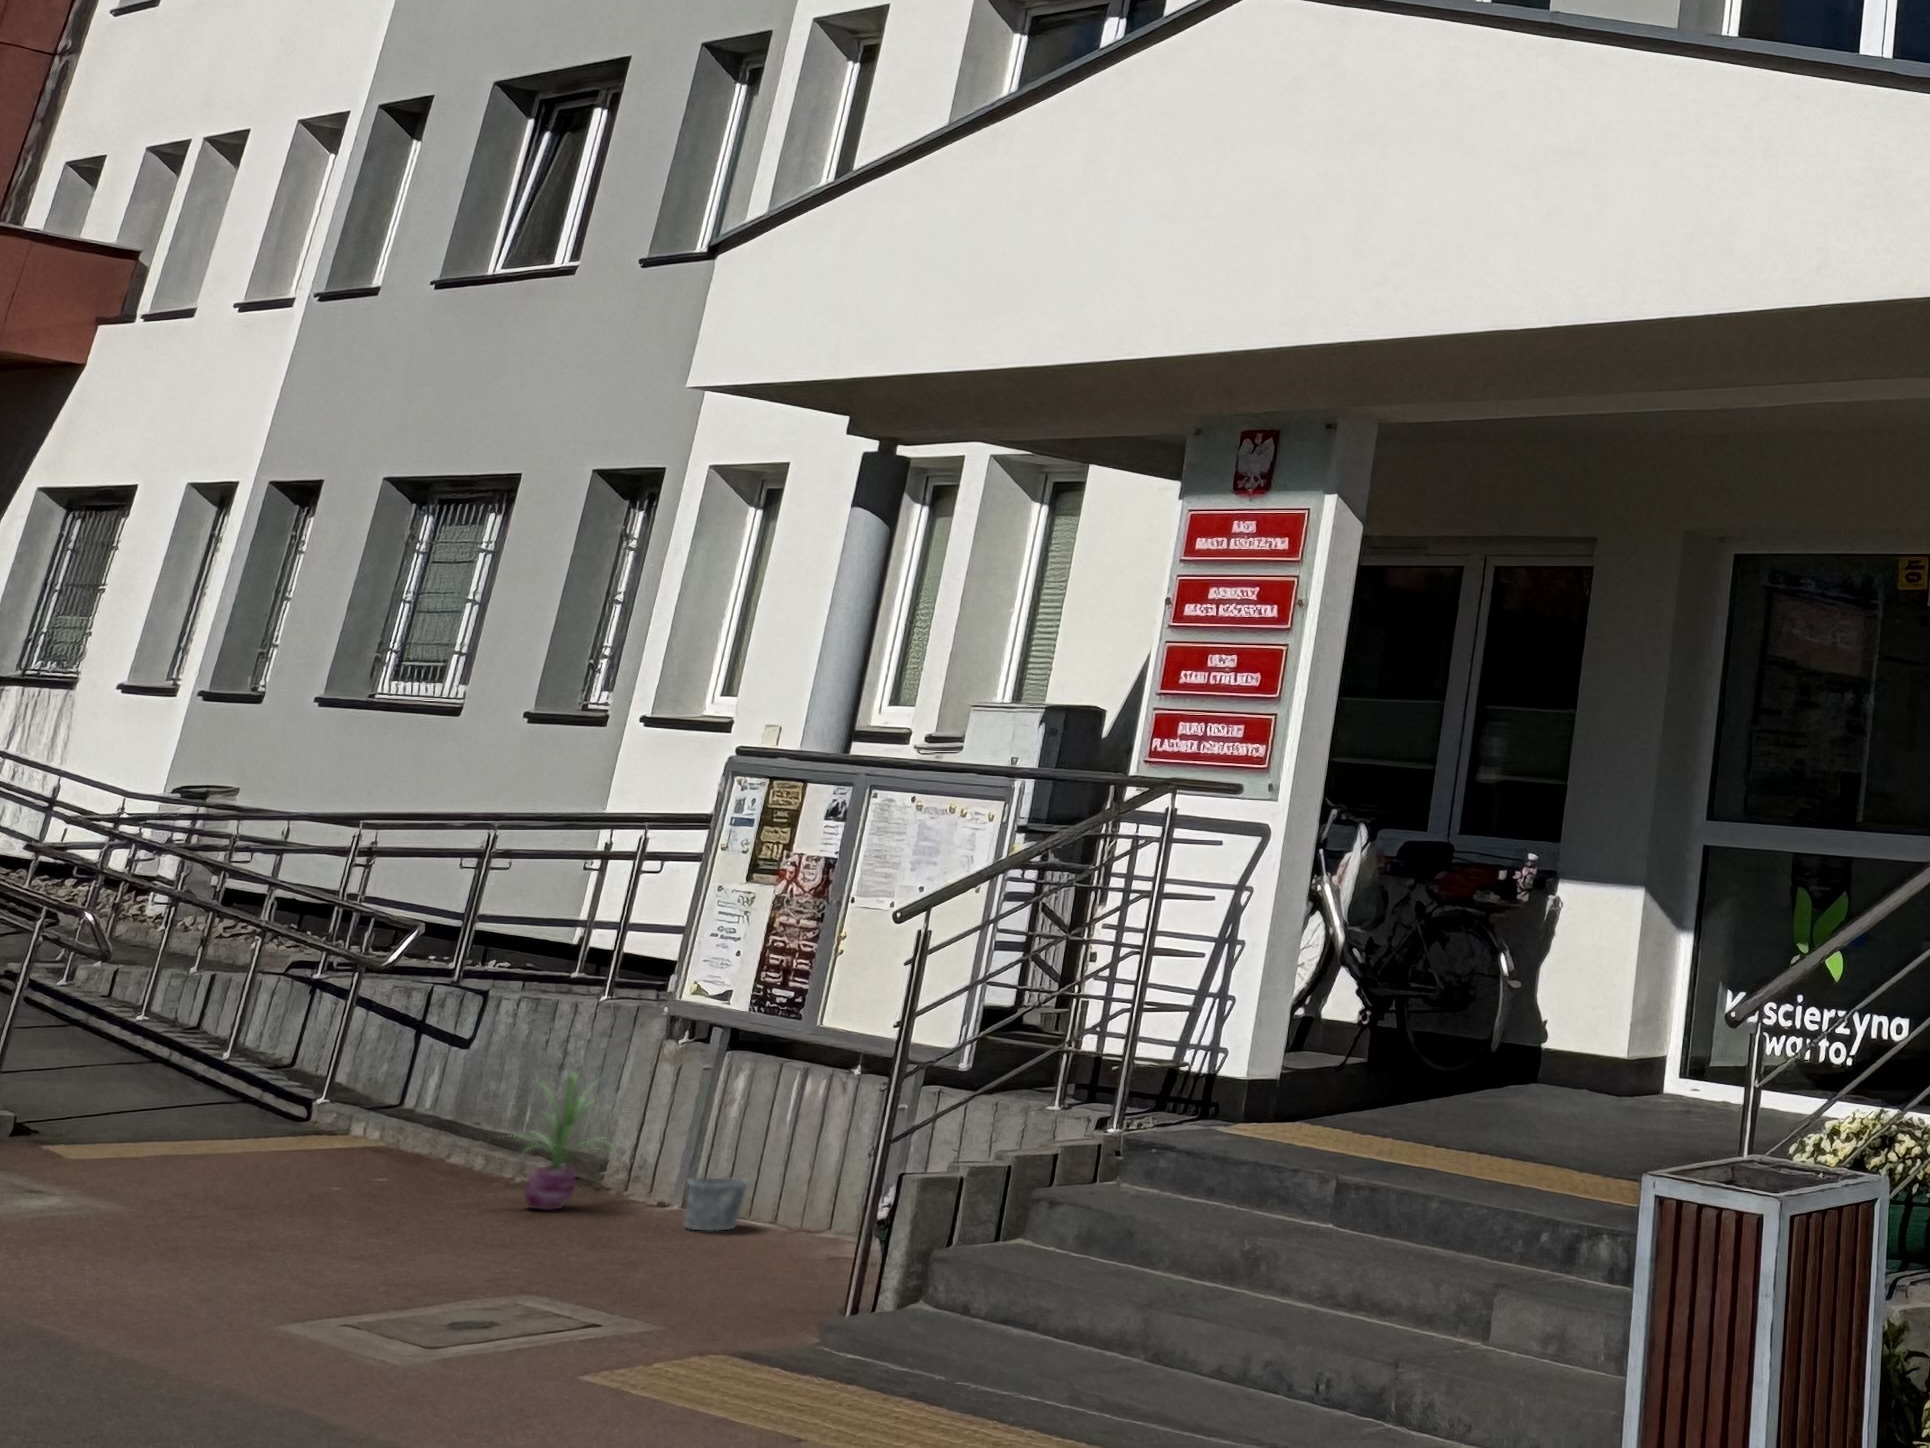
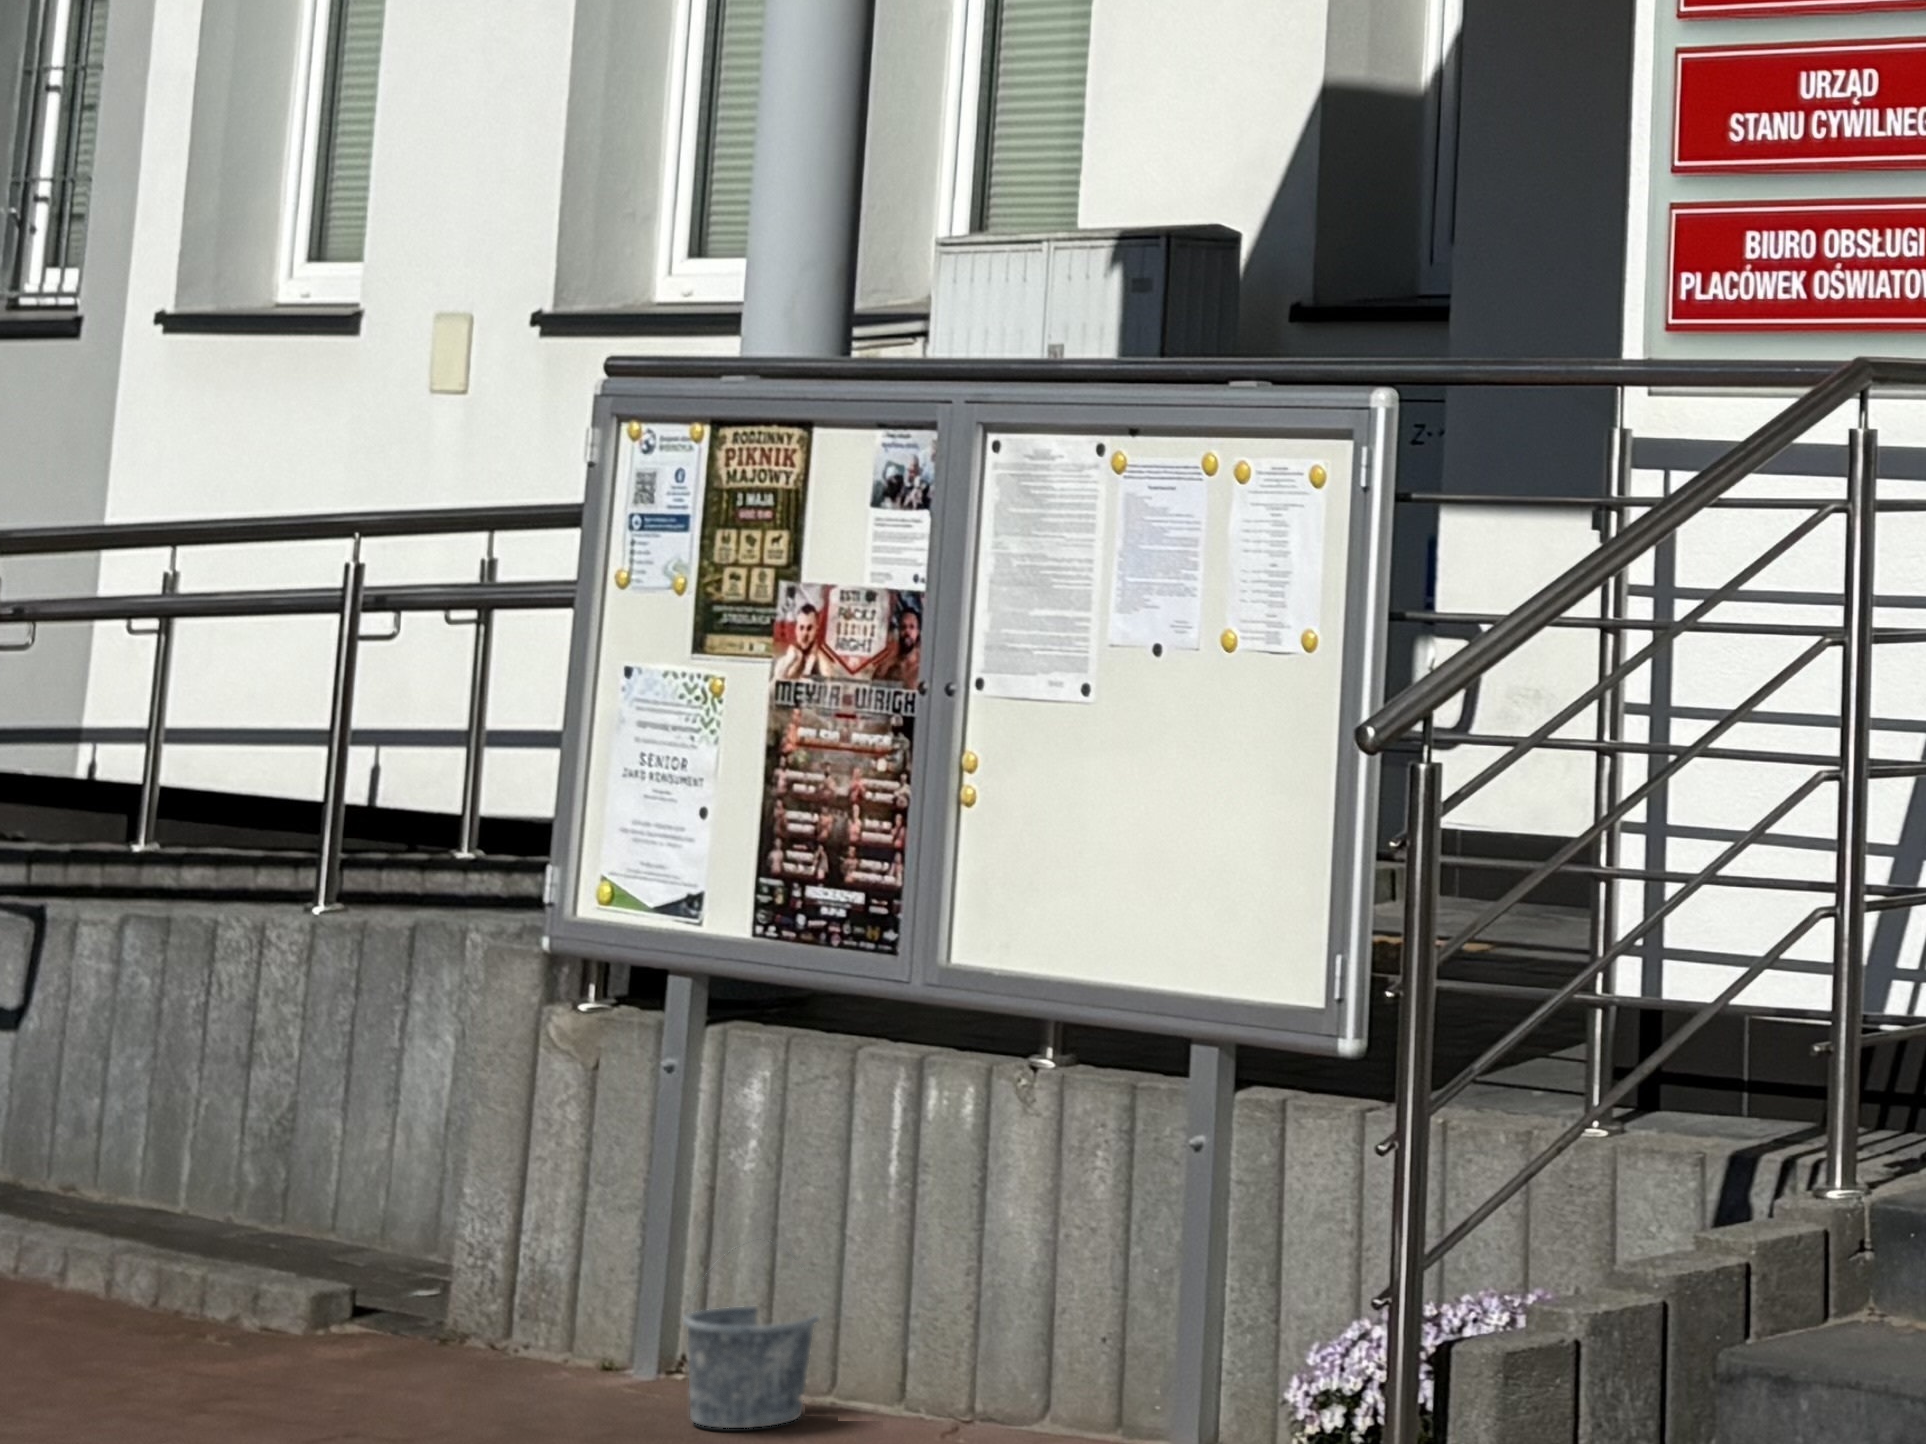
decorative plant: present [523,1072,623,1210] -> none [193,1089,513,1397]

